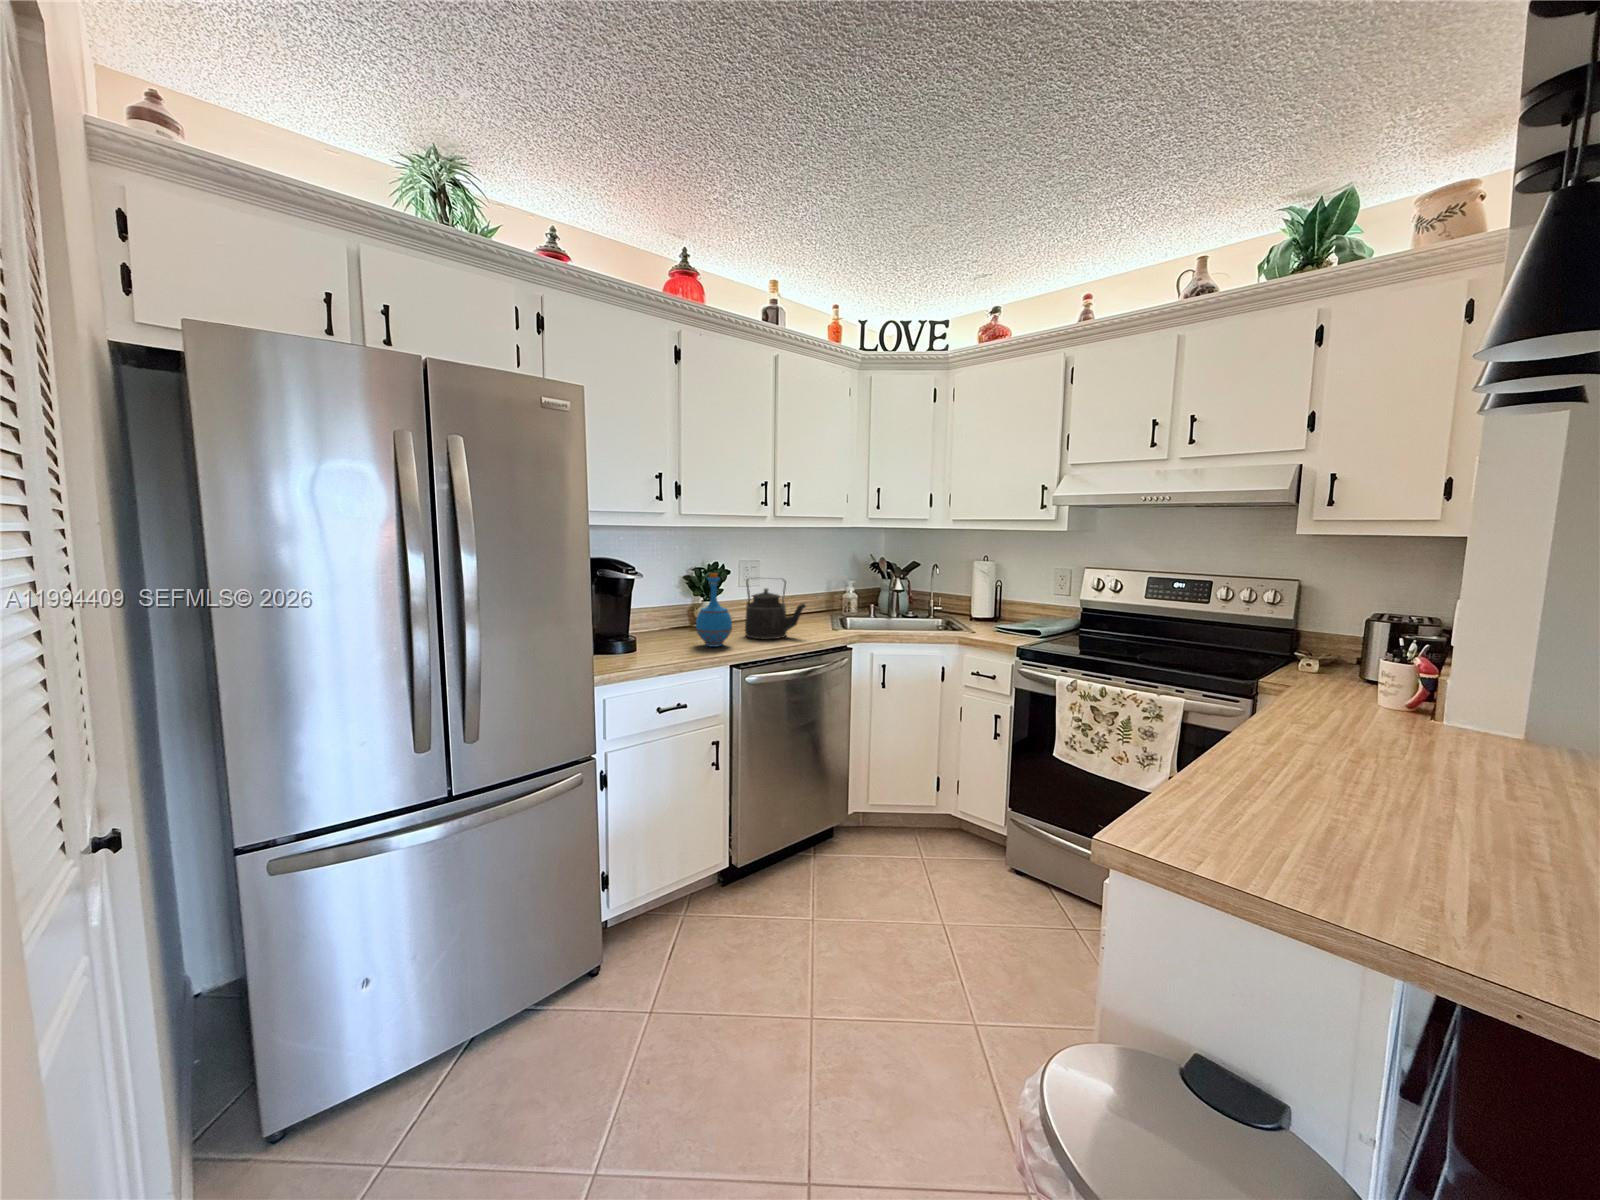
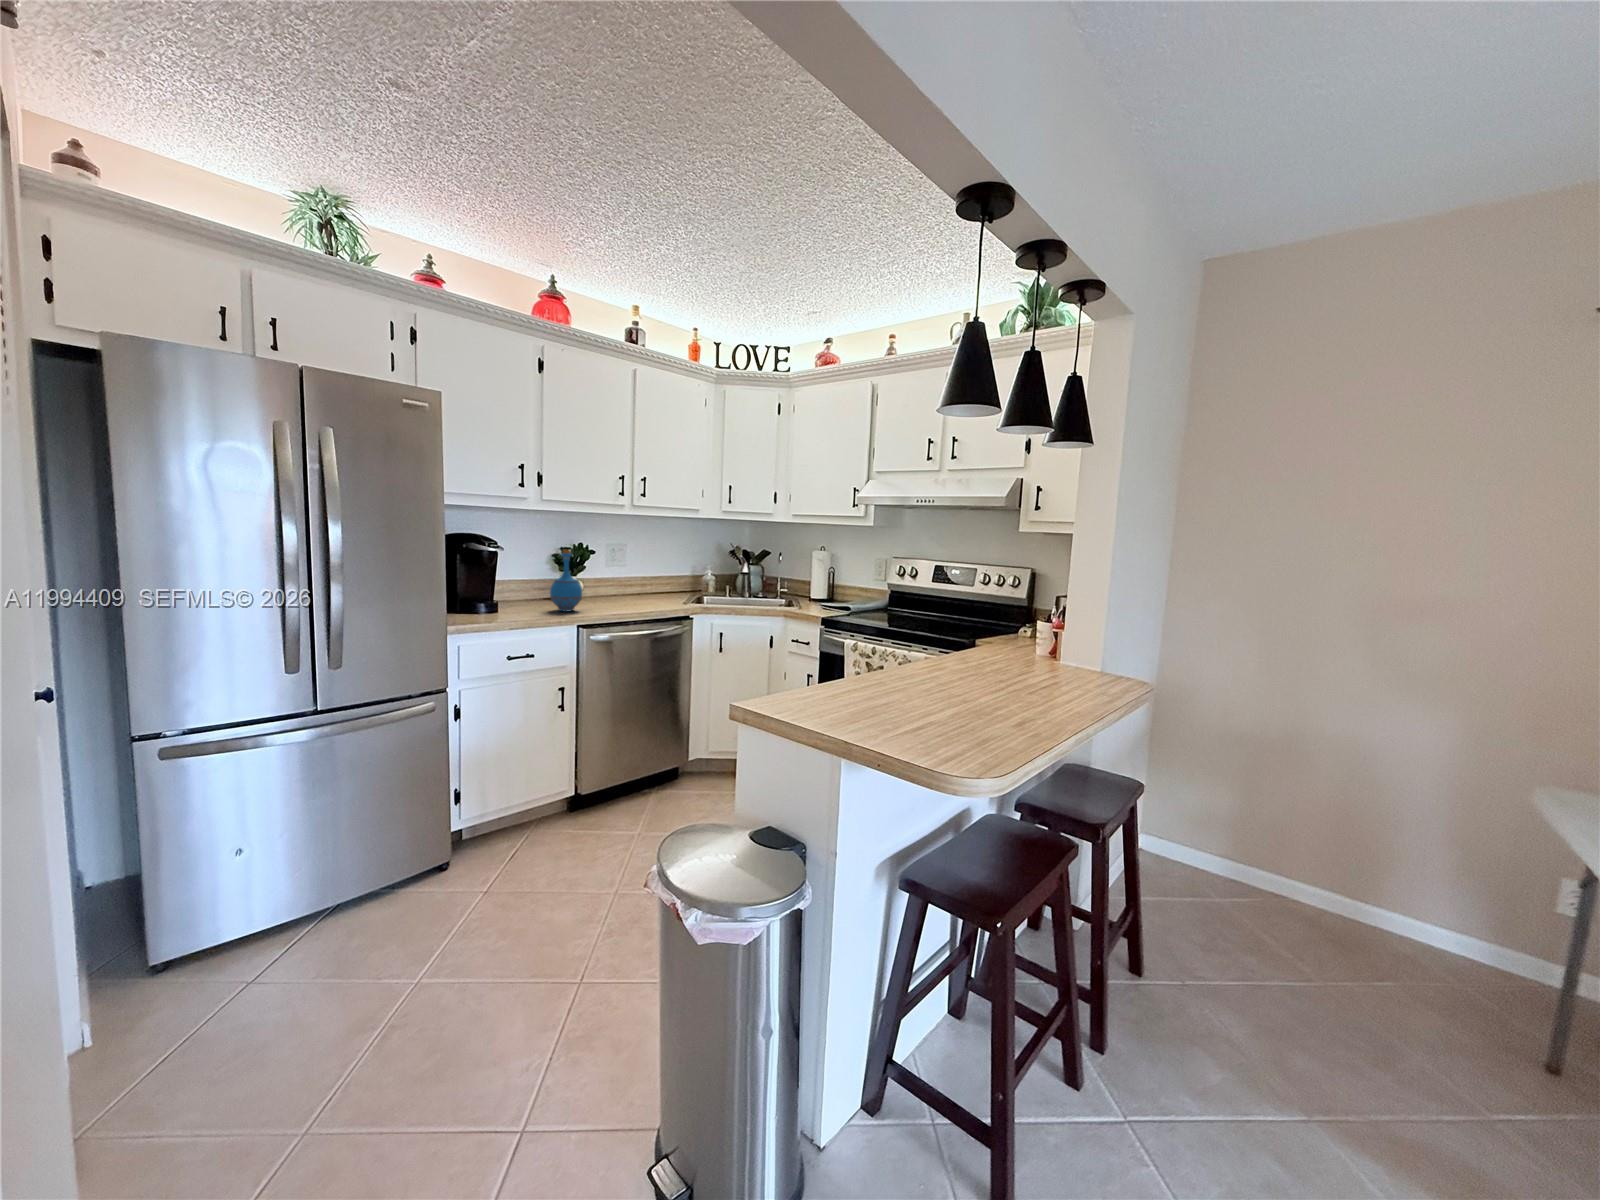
kettle: present [745,579,806,639] -> none [599,556,651,608]

